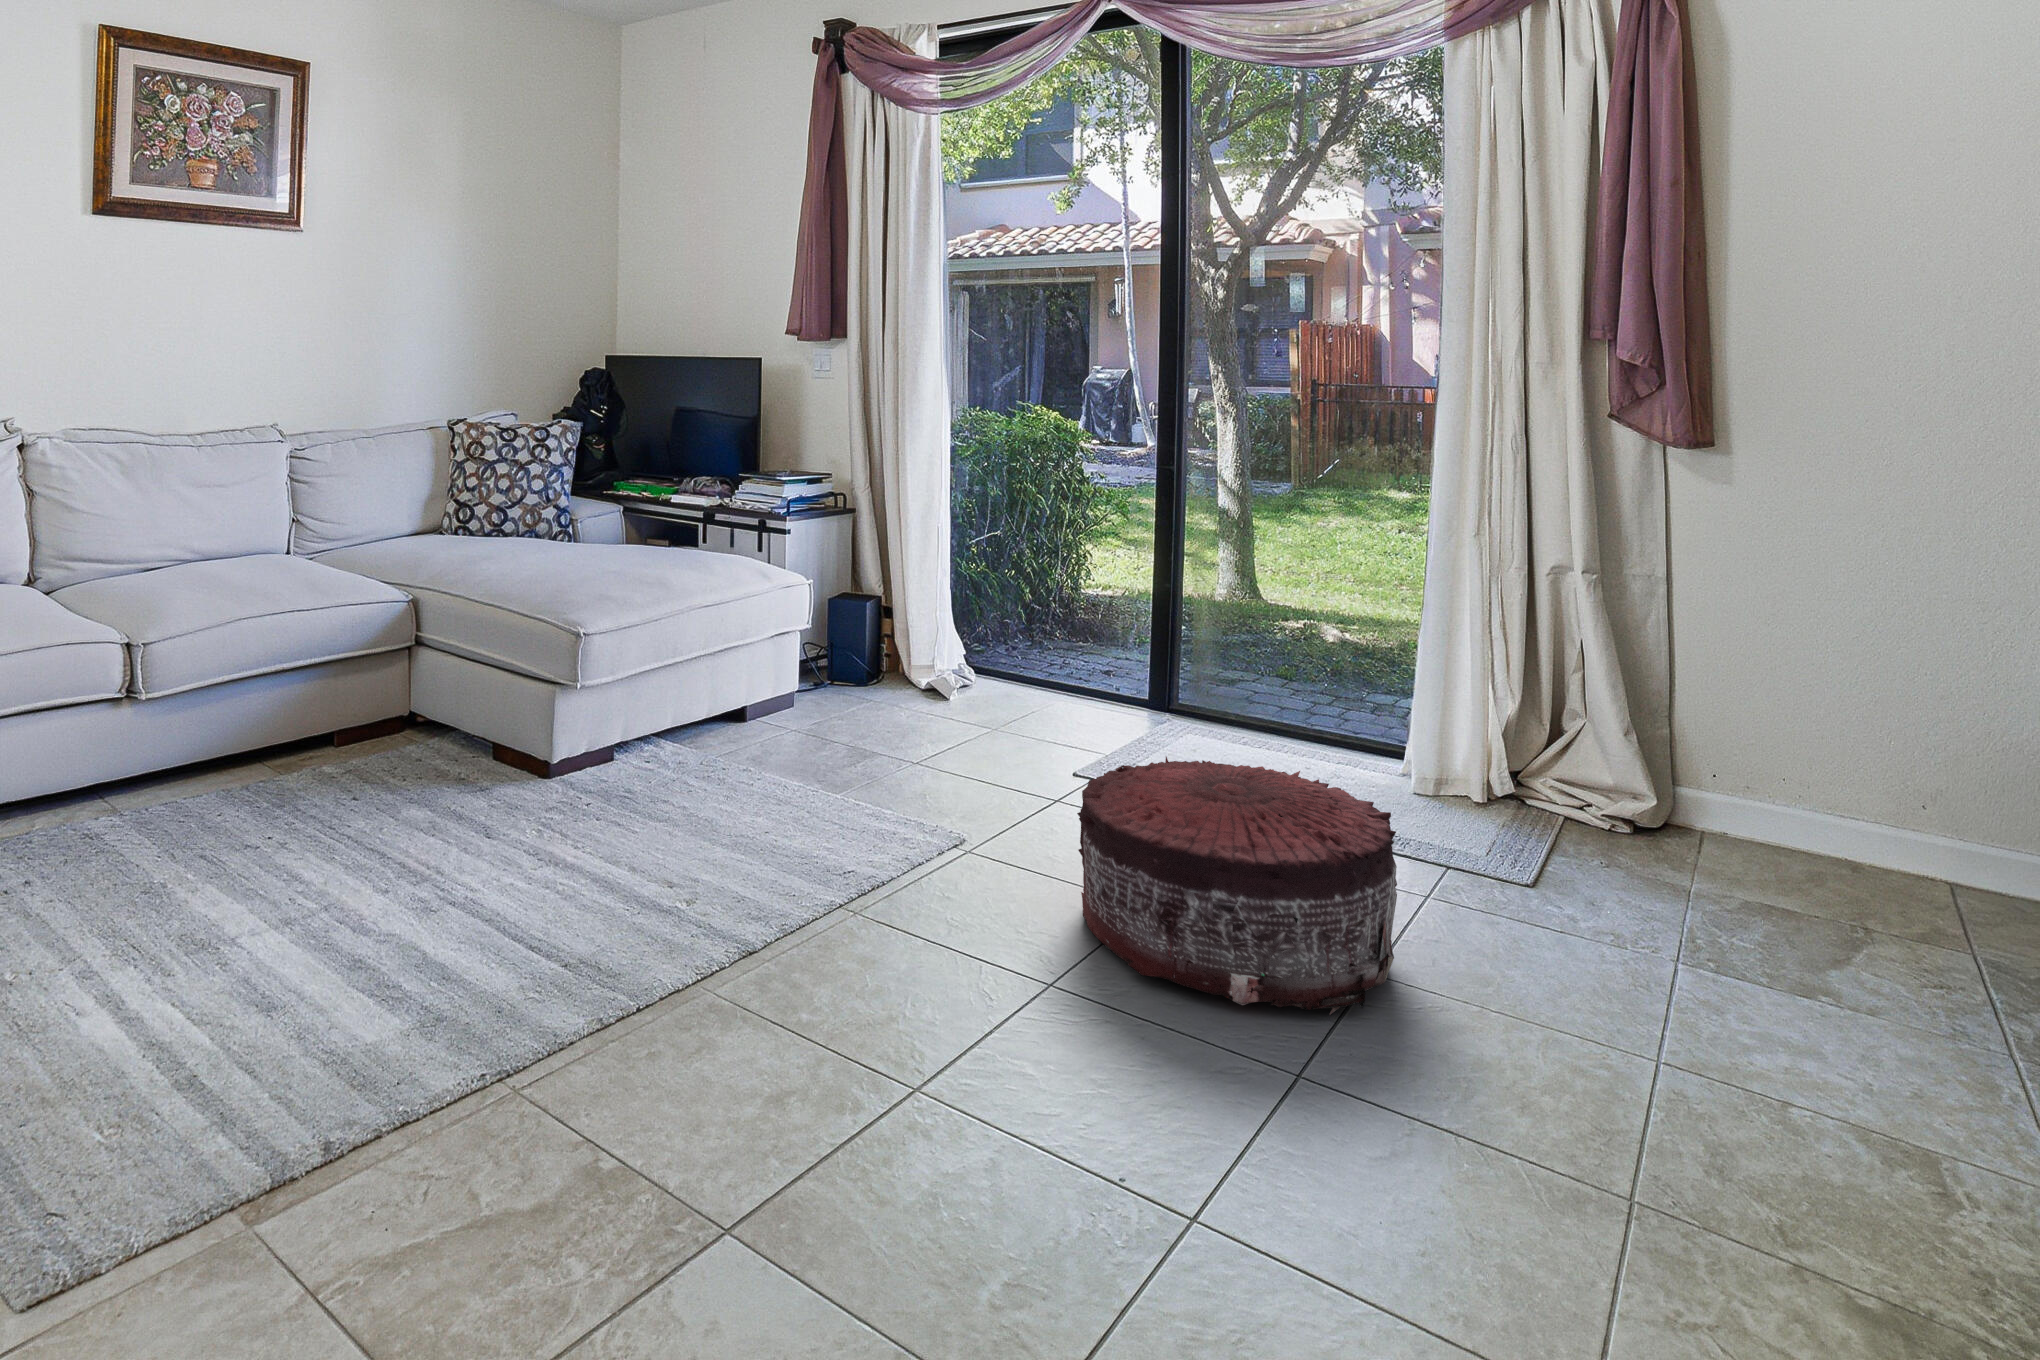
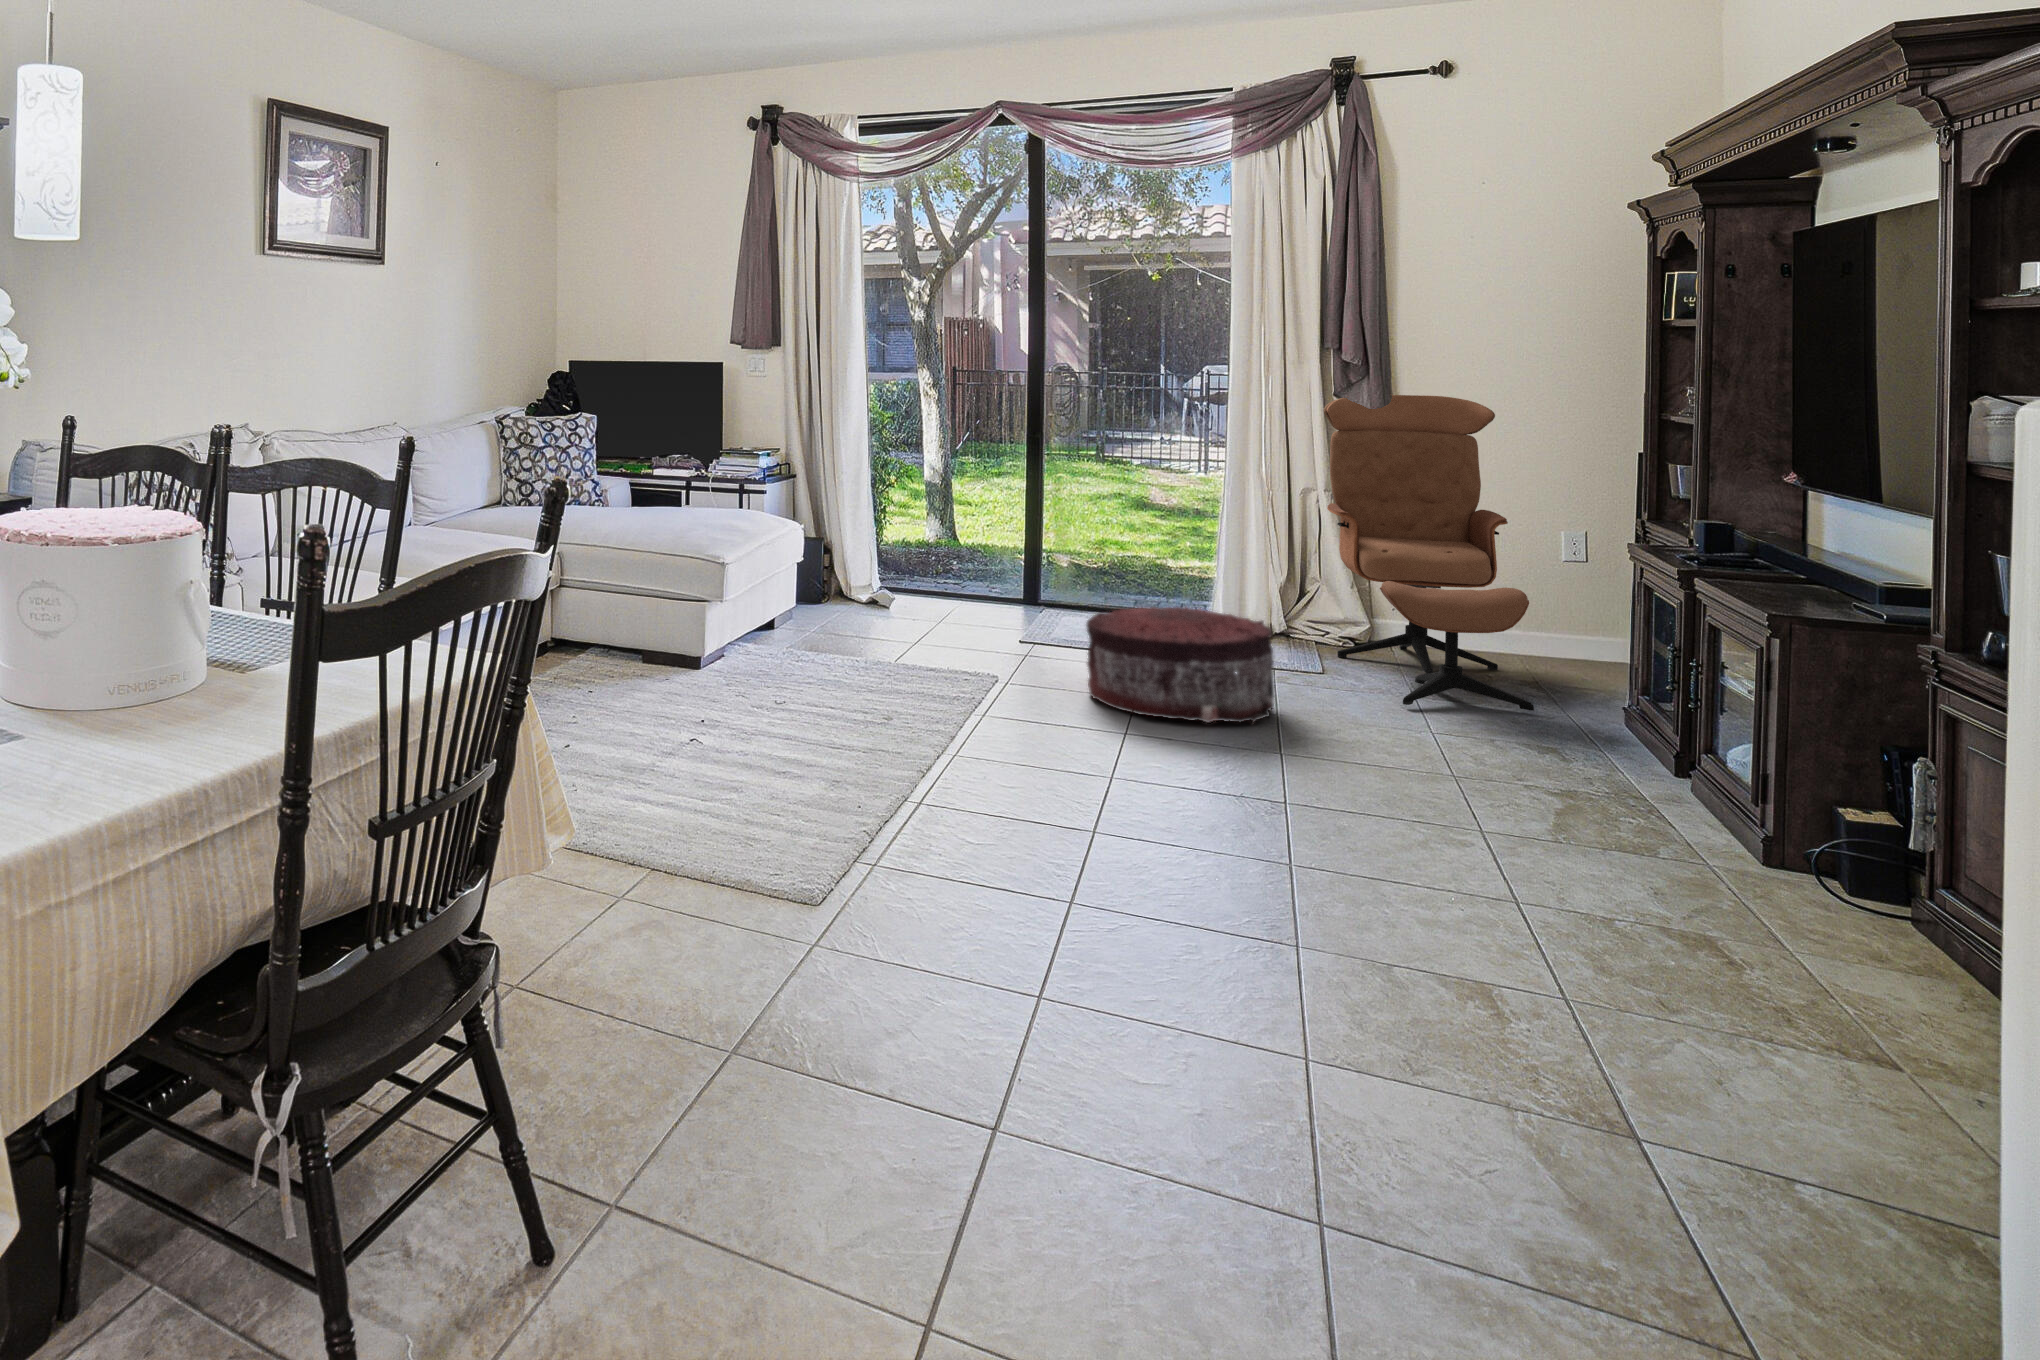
lounge chair: none [1584,419,1940,1040] -> present [1324,395,1534,711]

